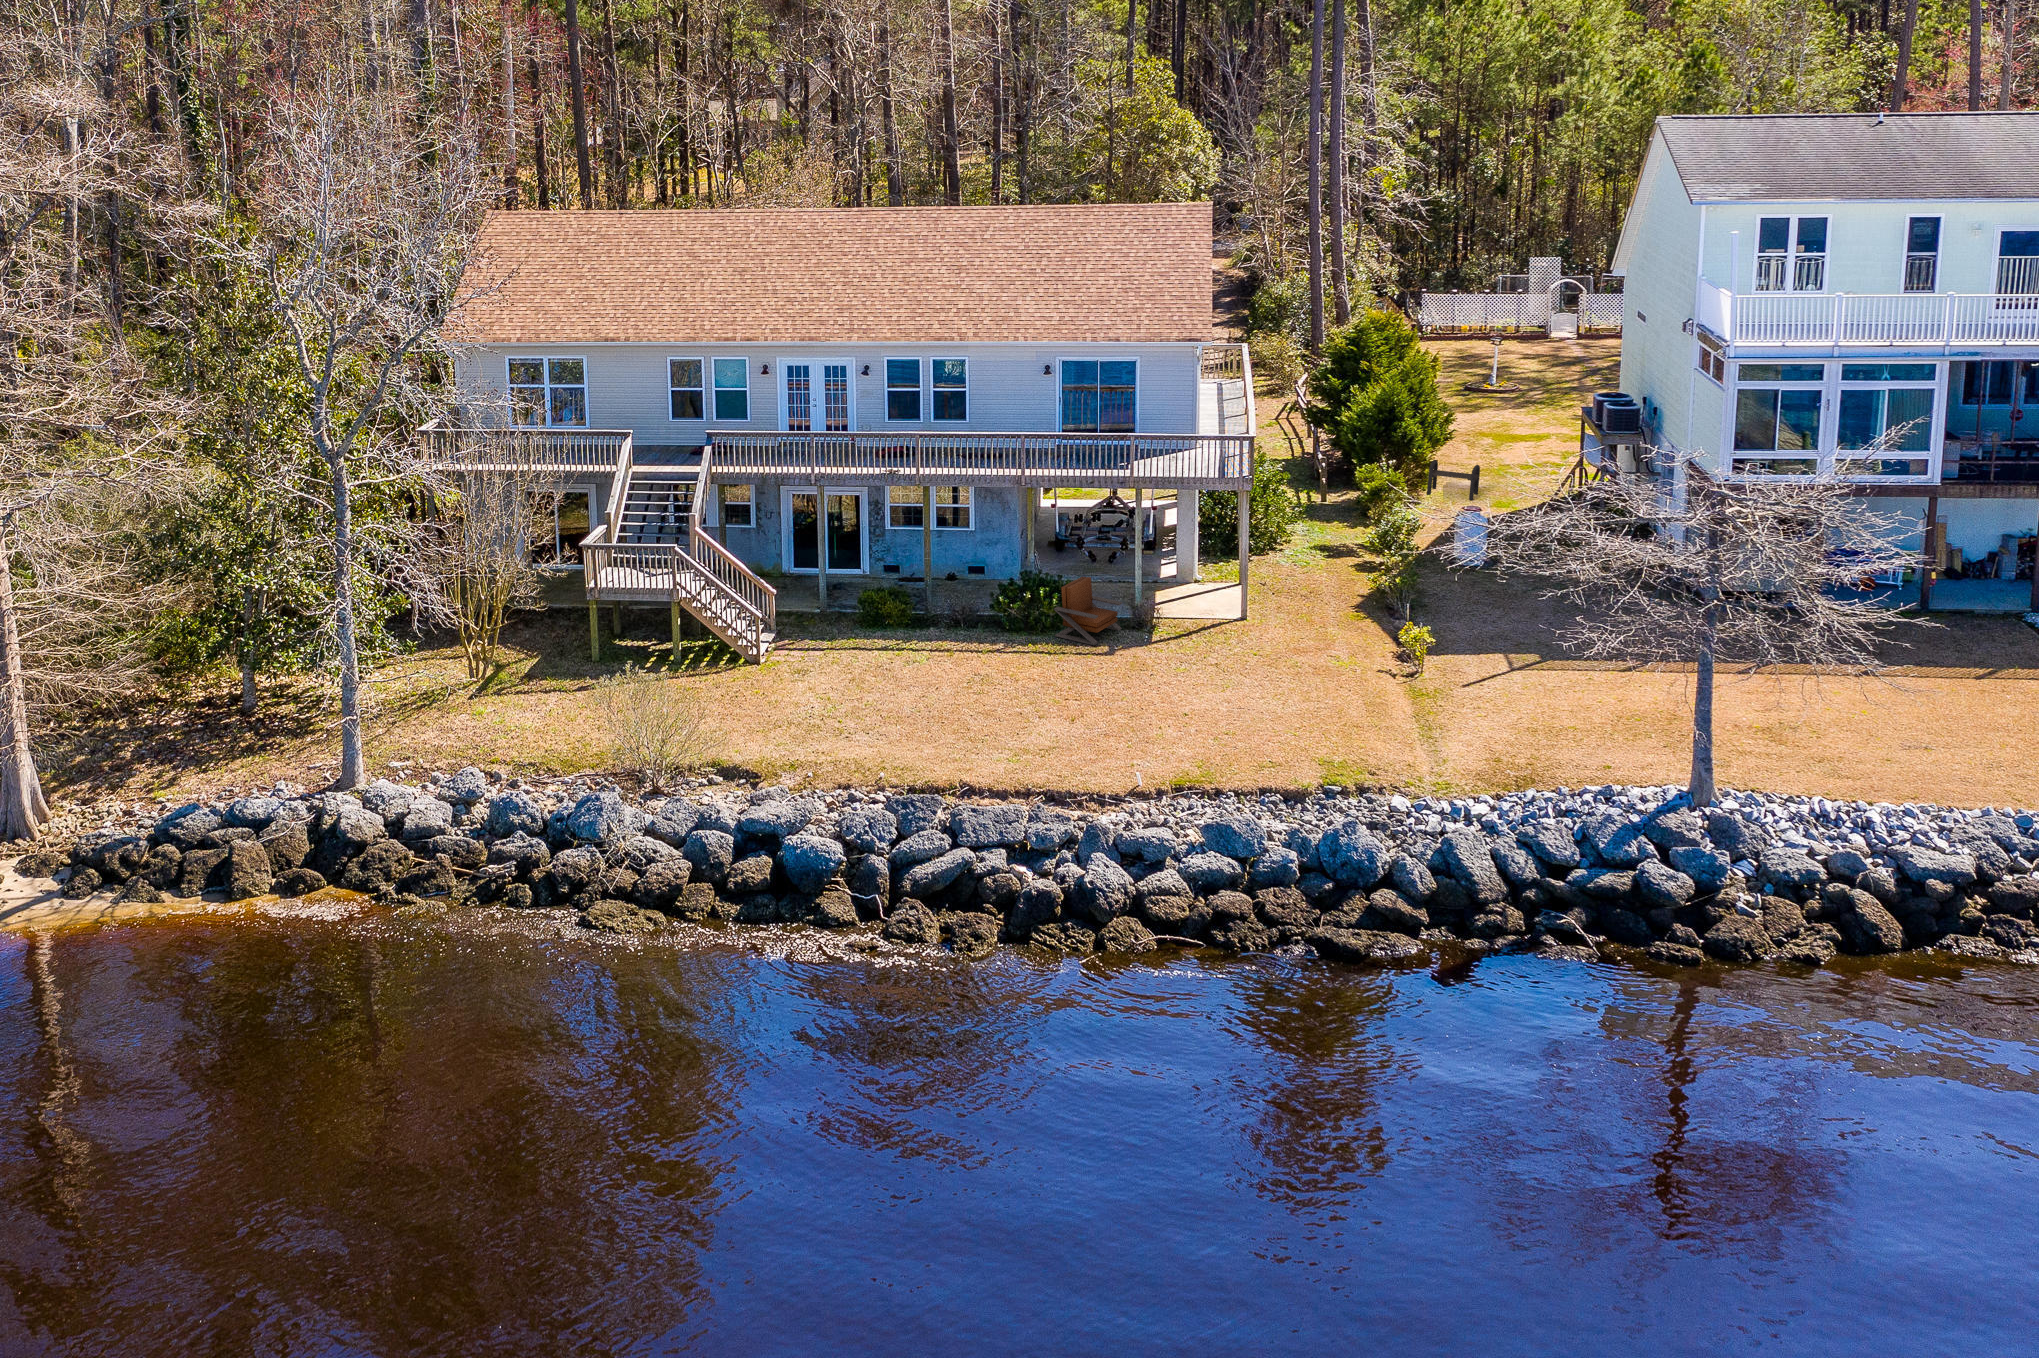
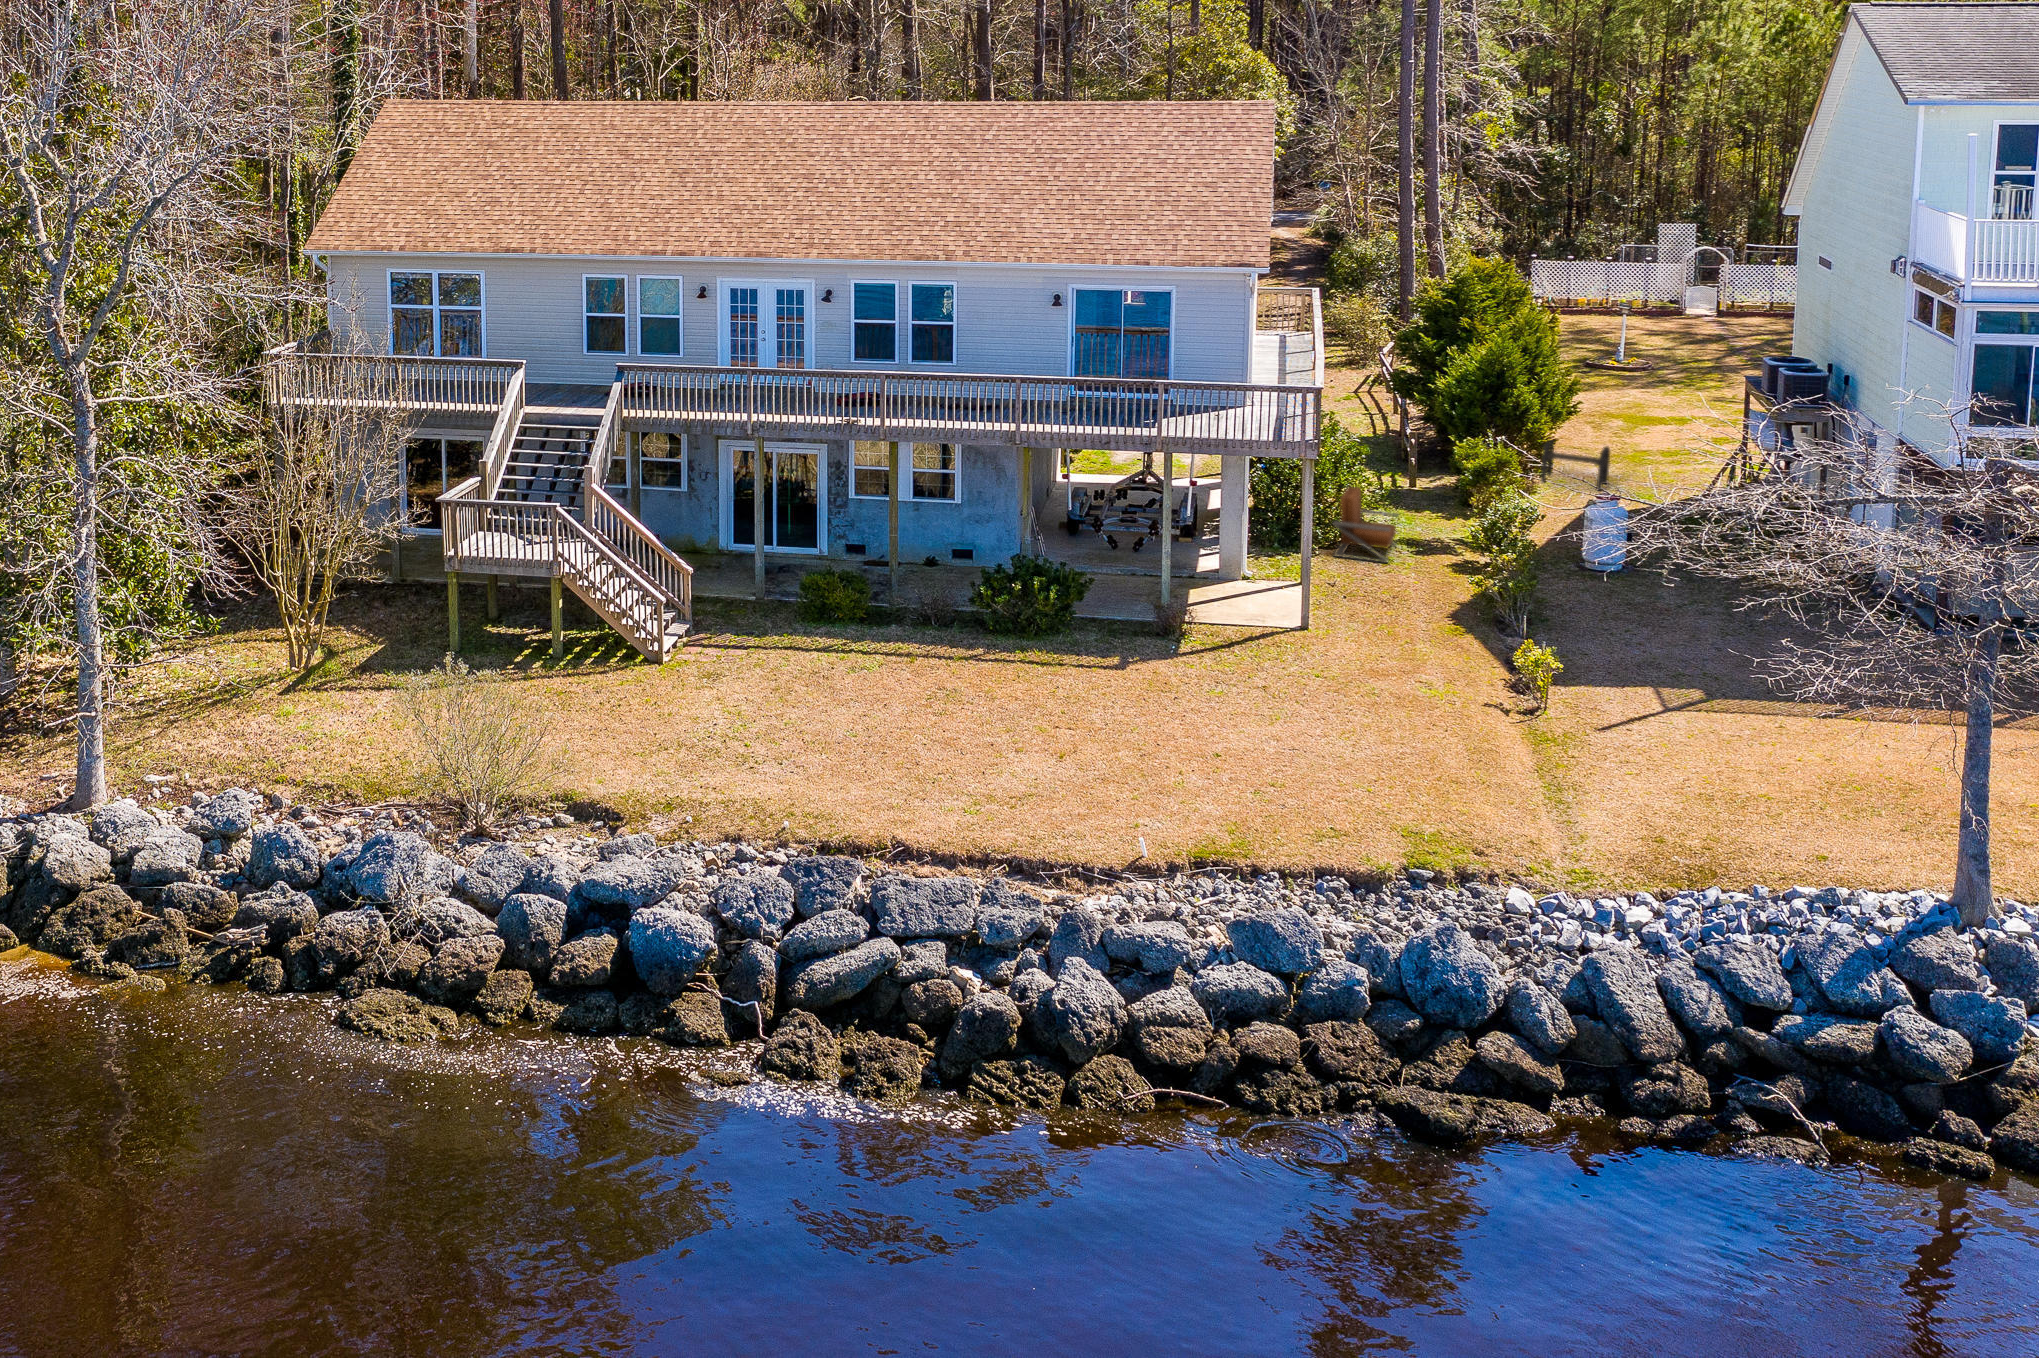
lounge chair: present [1054,577,1122,645] -> present [1333,487,1398,563]

